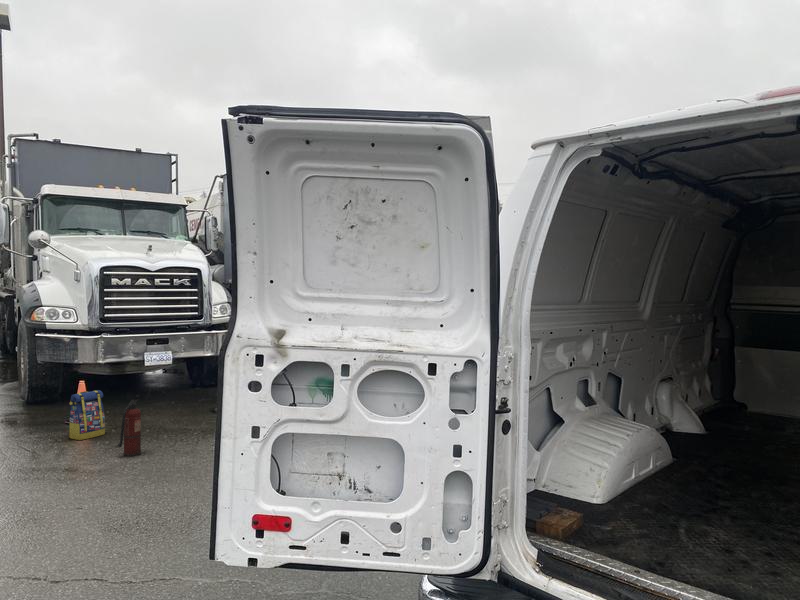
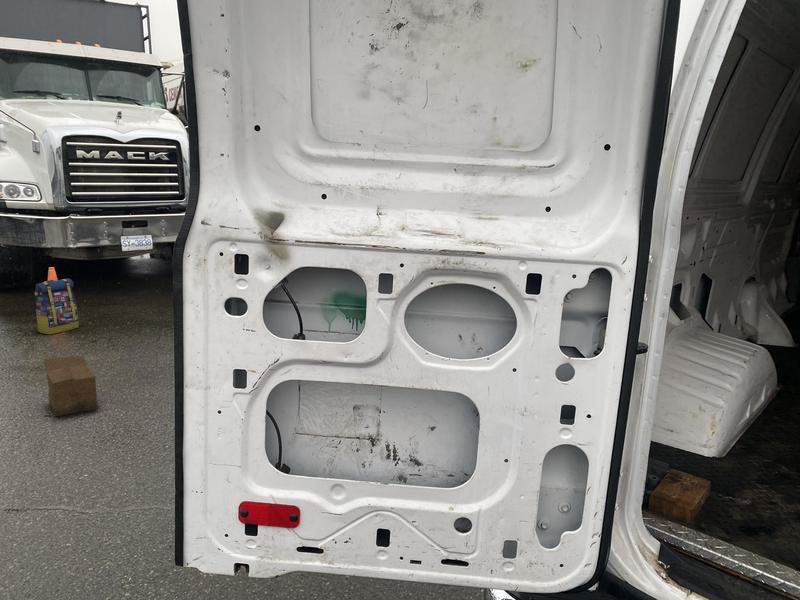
fire extinguisher: present [117,399,141,456] -> none [90,290,118,355]
cardboard box: none [83,454,127,504] -> present [44,356,98,416]

